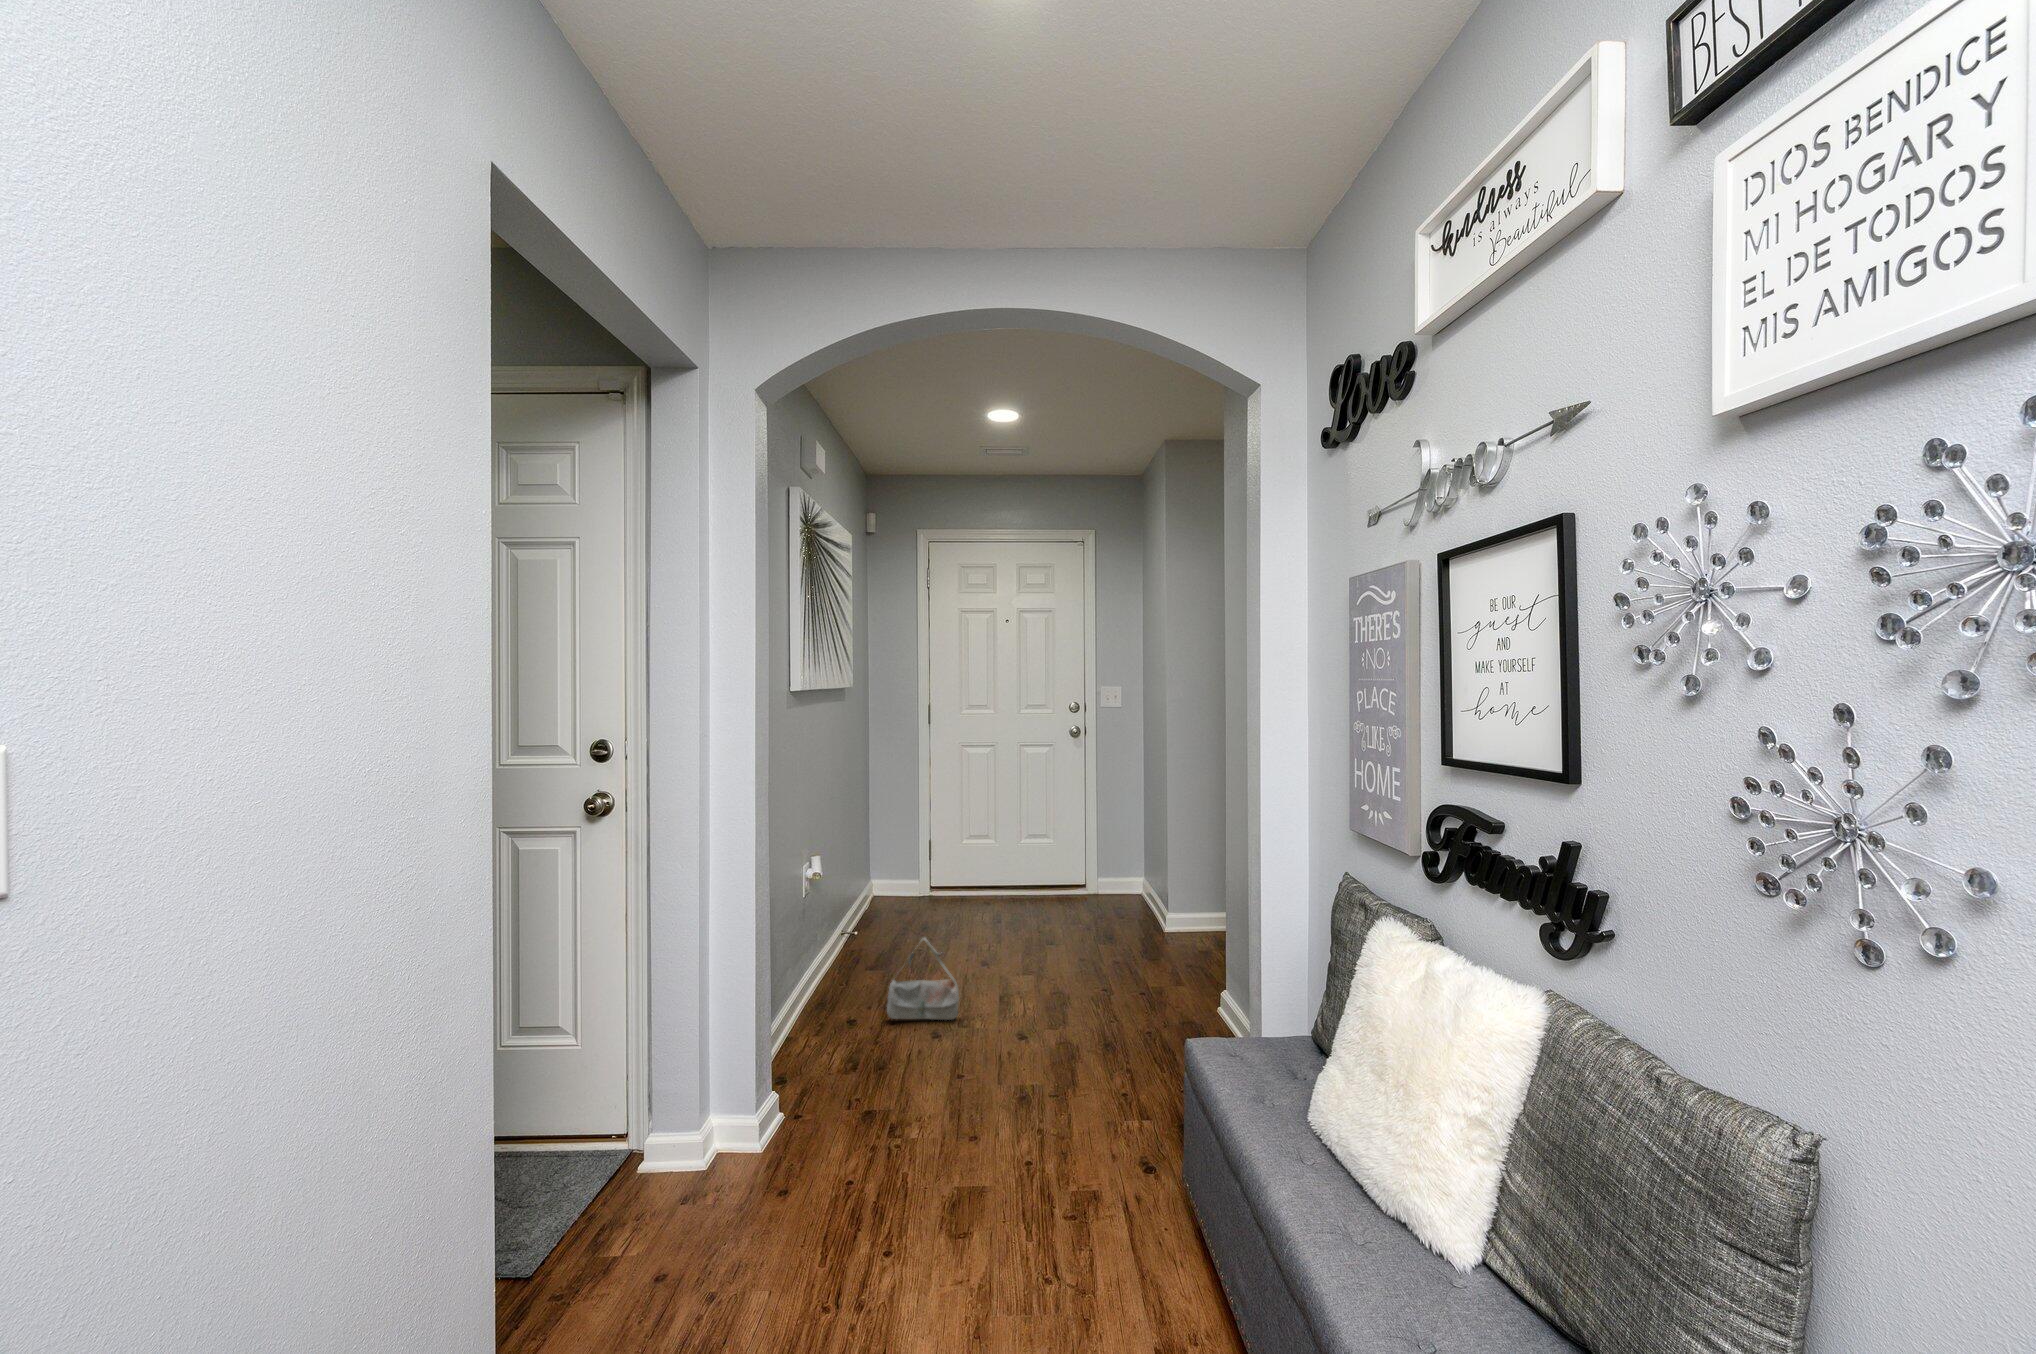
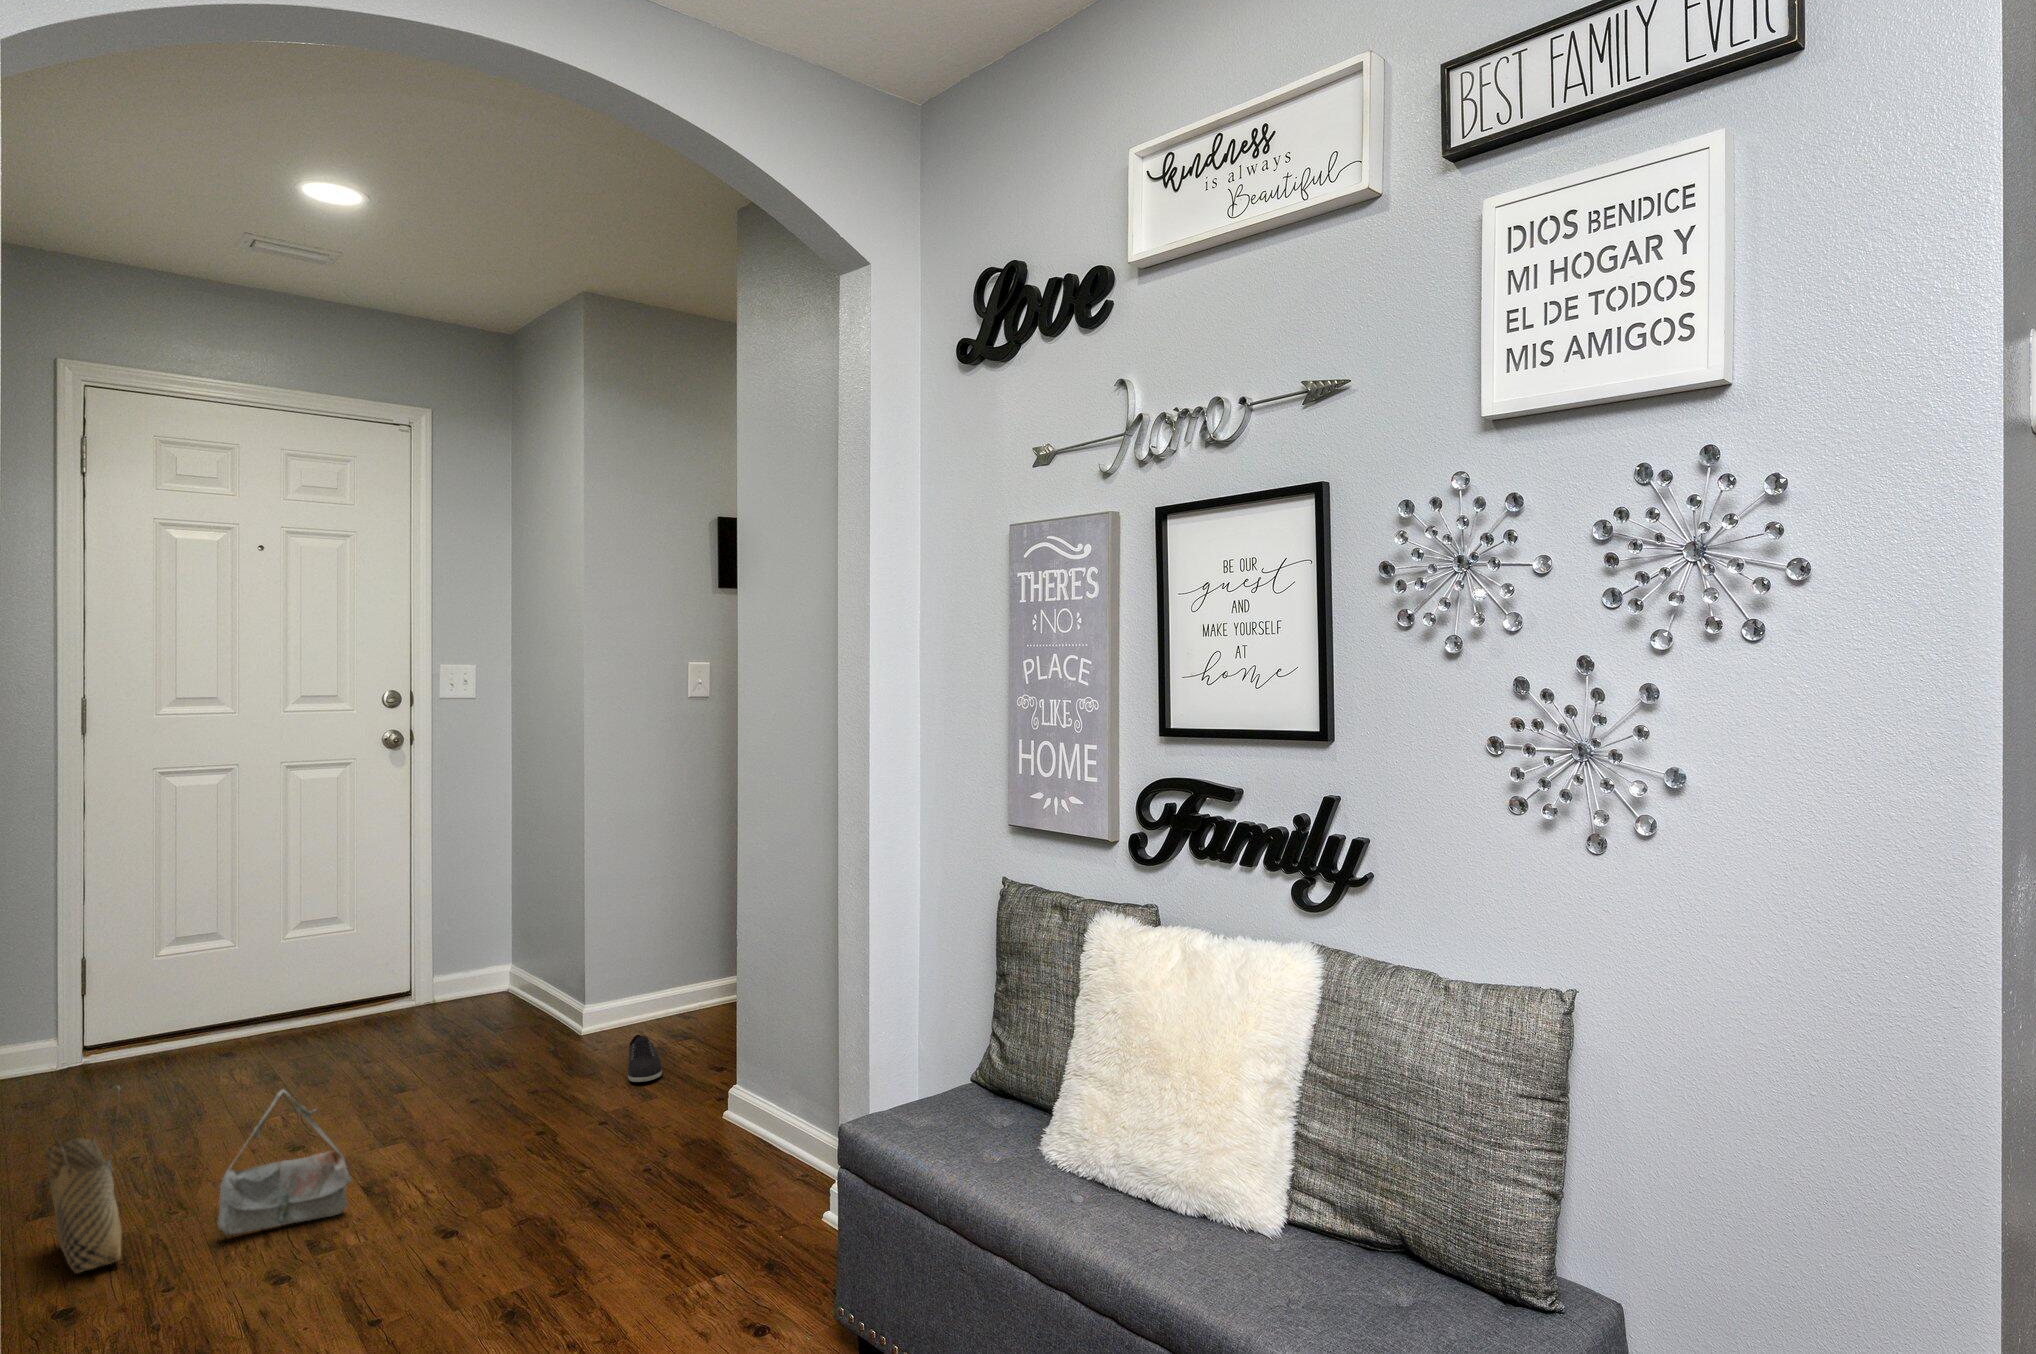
woven basket: none [803,919,844,1023] -> present [35,1086,122,1273]
shoe: none [1171,935,1195,968] -> present [628,1035,662,1082]

